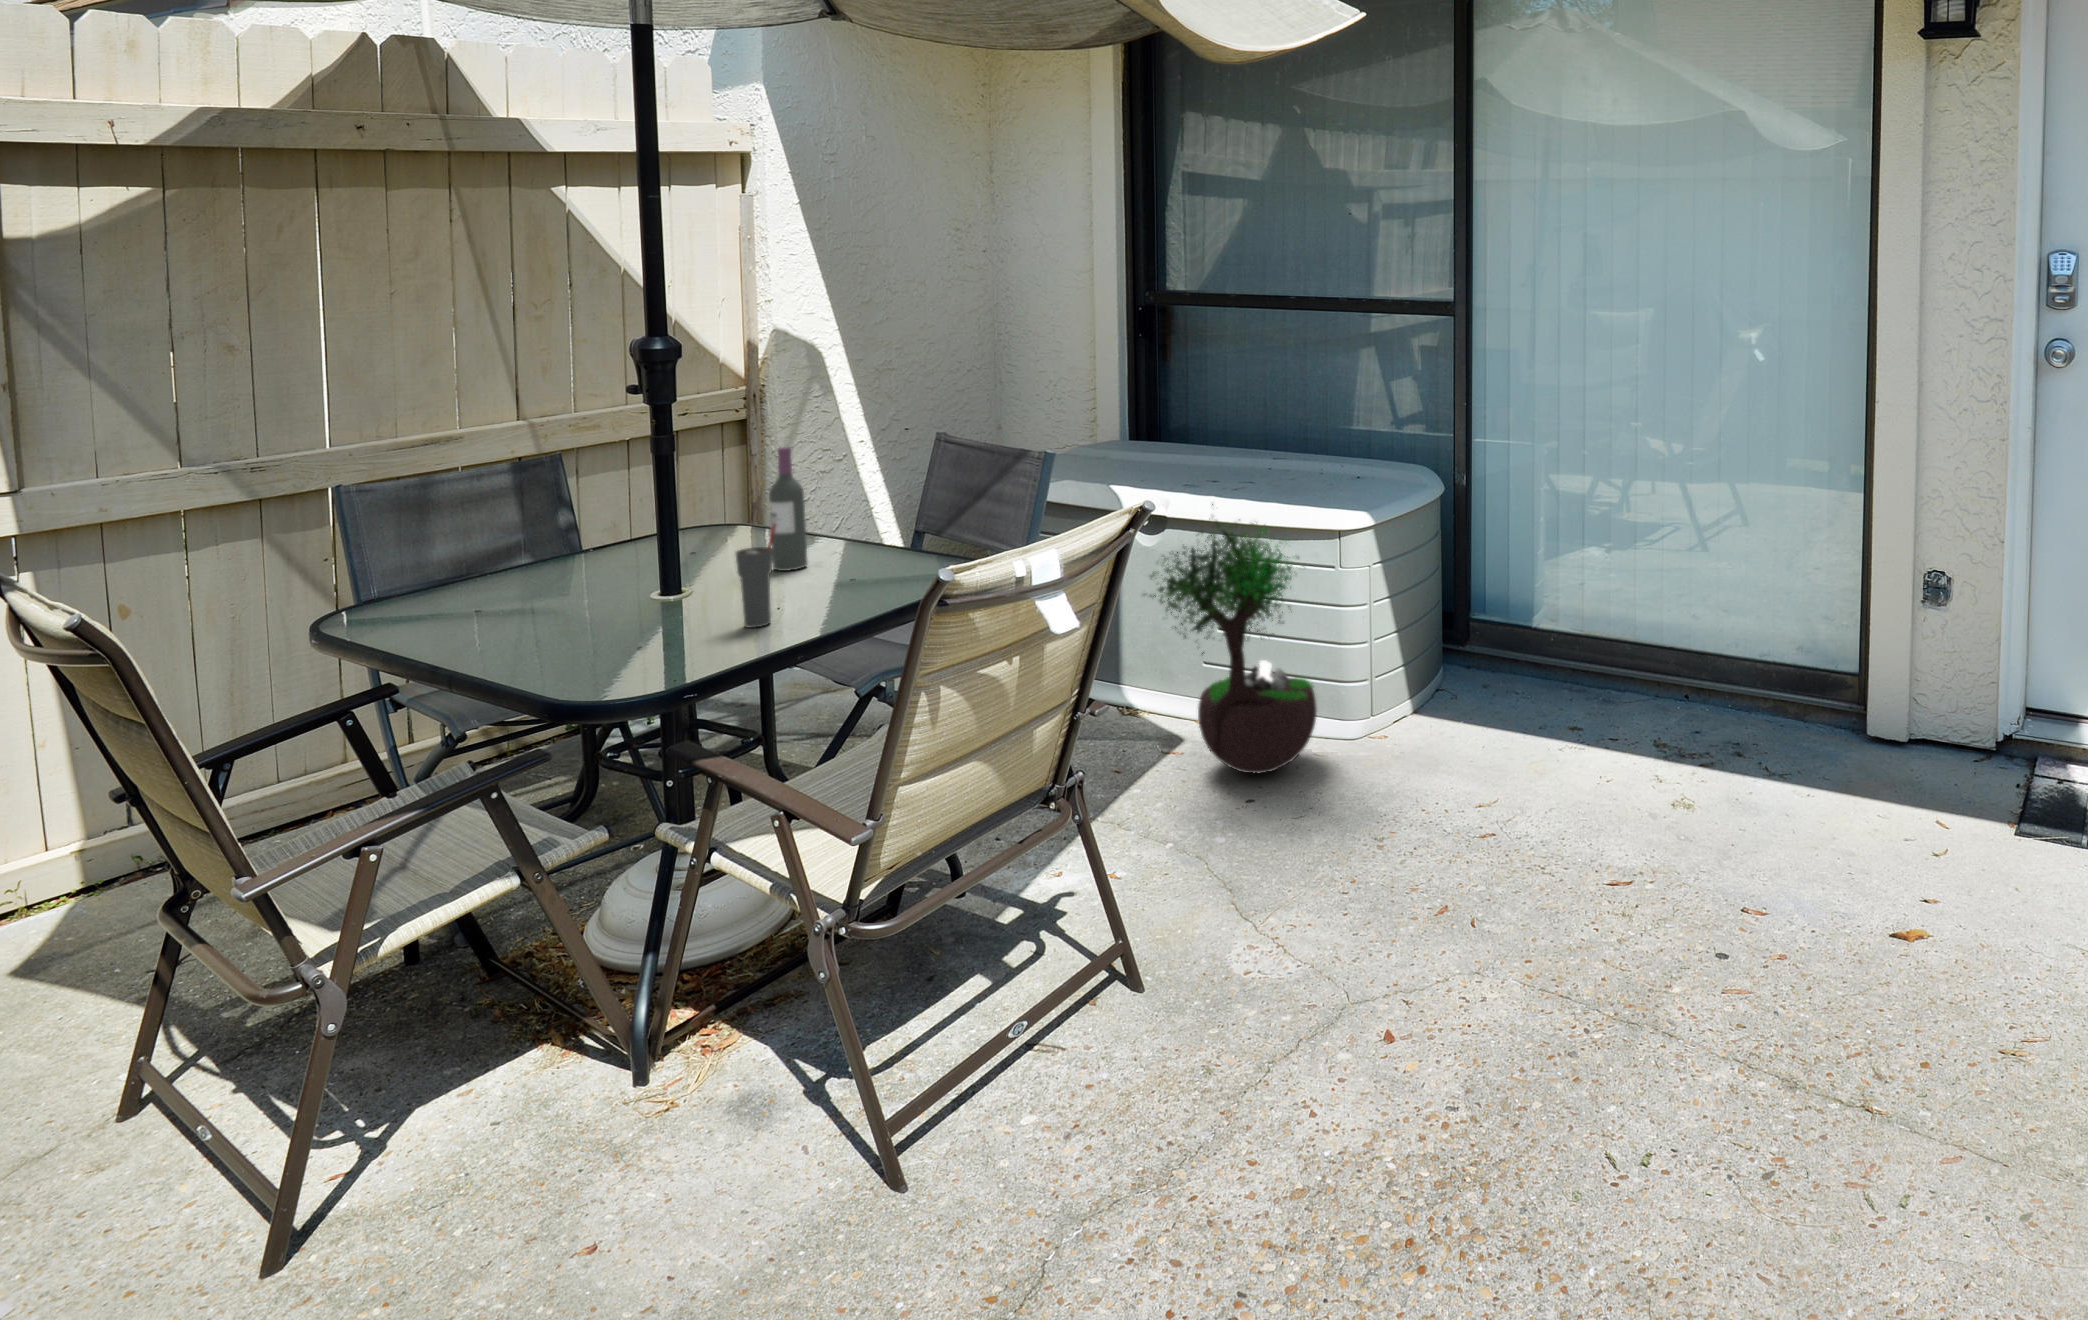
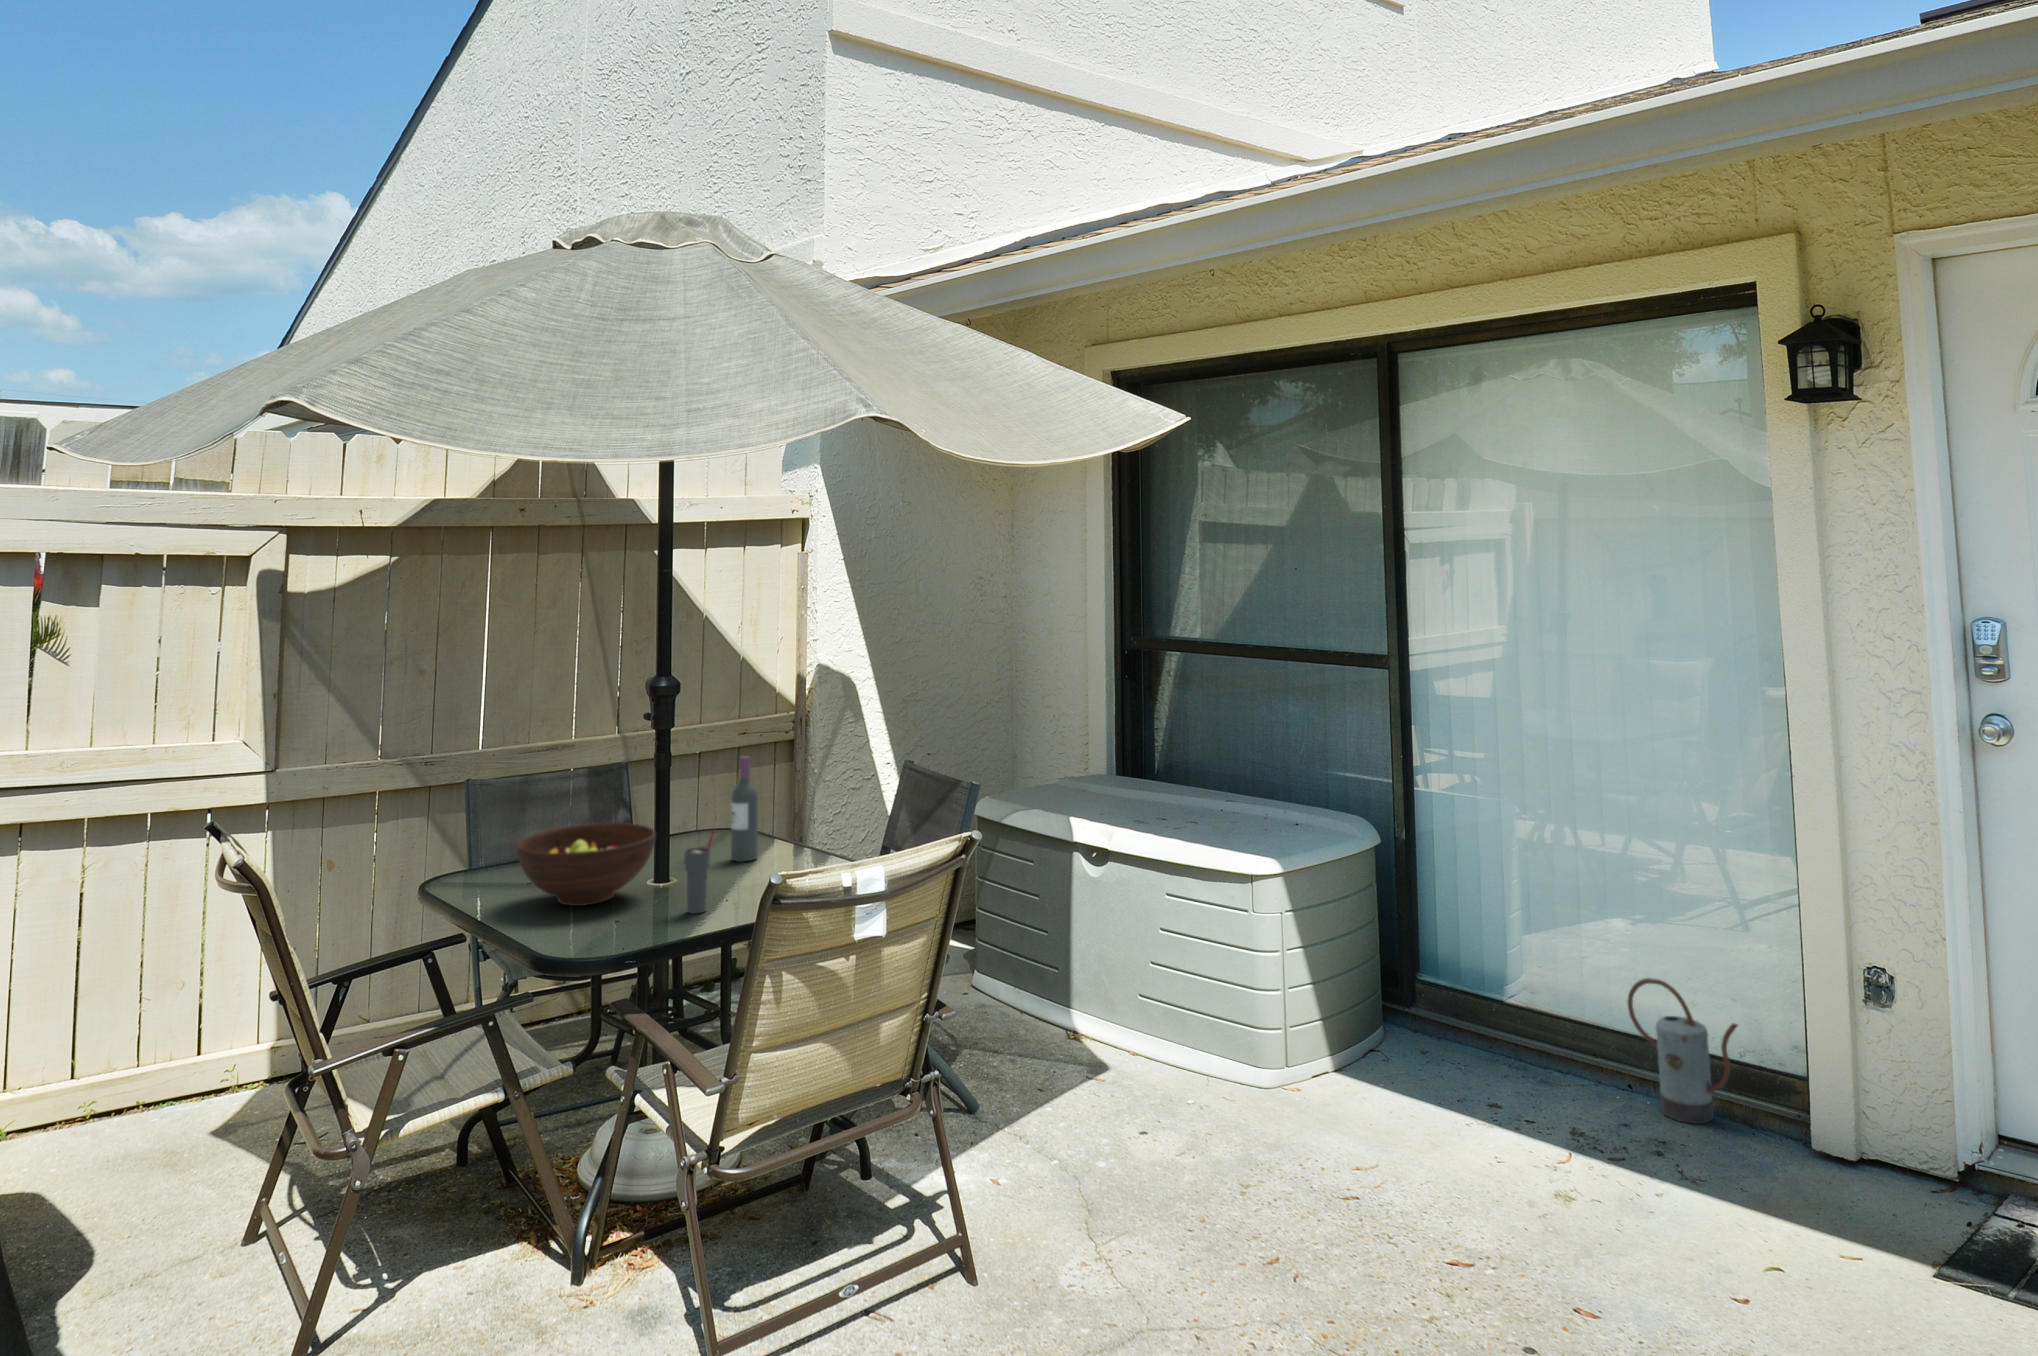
potted tree: present [1145,504,1317,773] -> none [1028,821,1198,1095]
fruit bowl: none [472,529,683,633] -> present [517,823,655,906]
watering can: none [1712,614,1816,735] -> present [1627,978,1738,1124]

